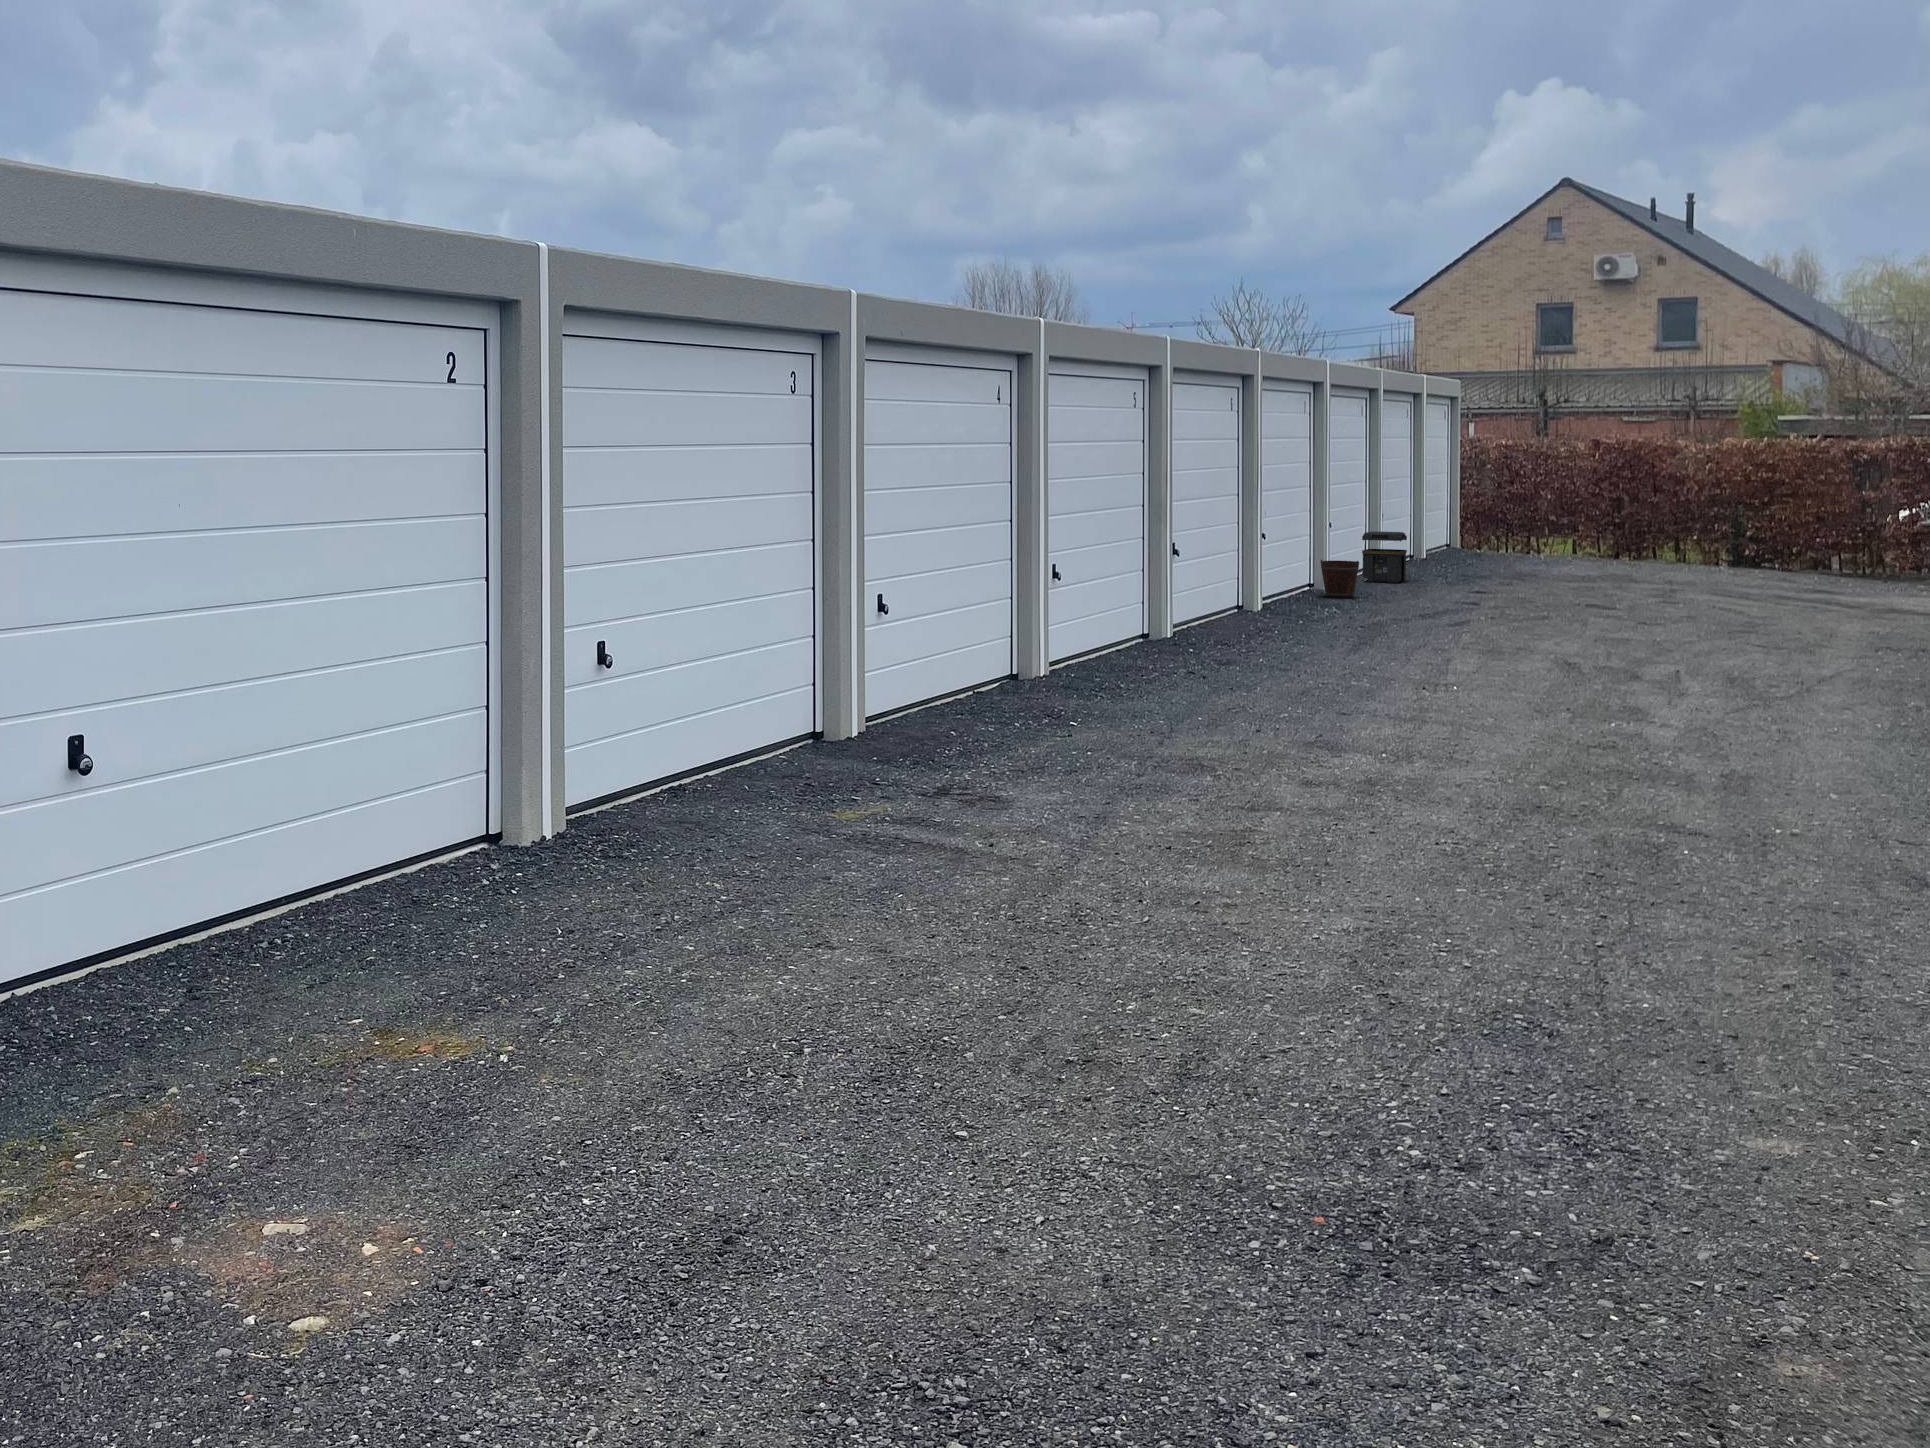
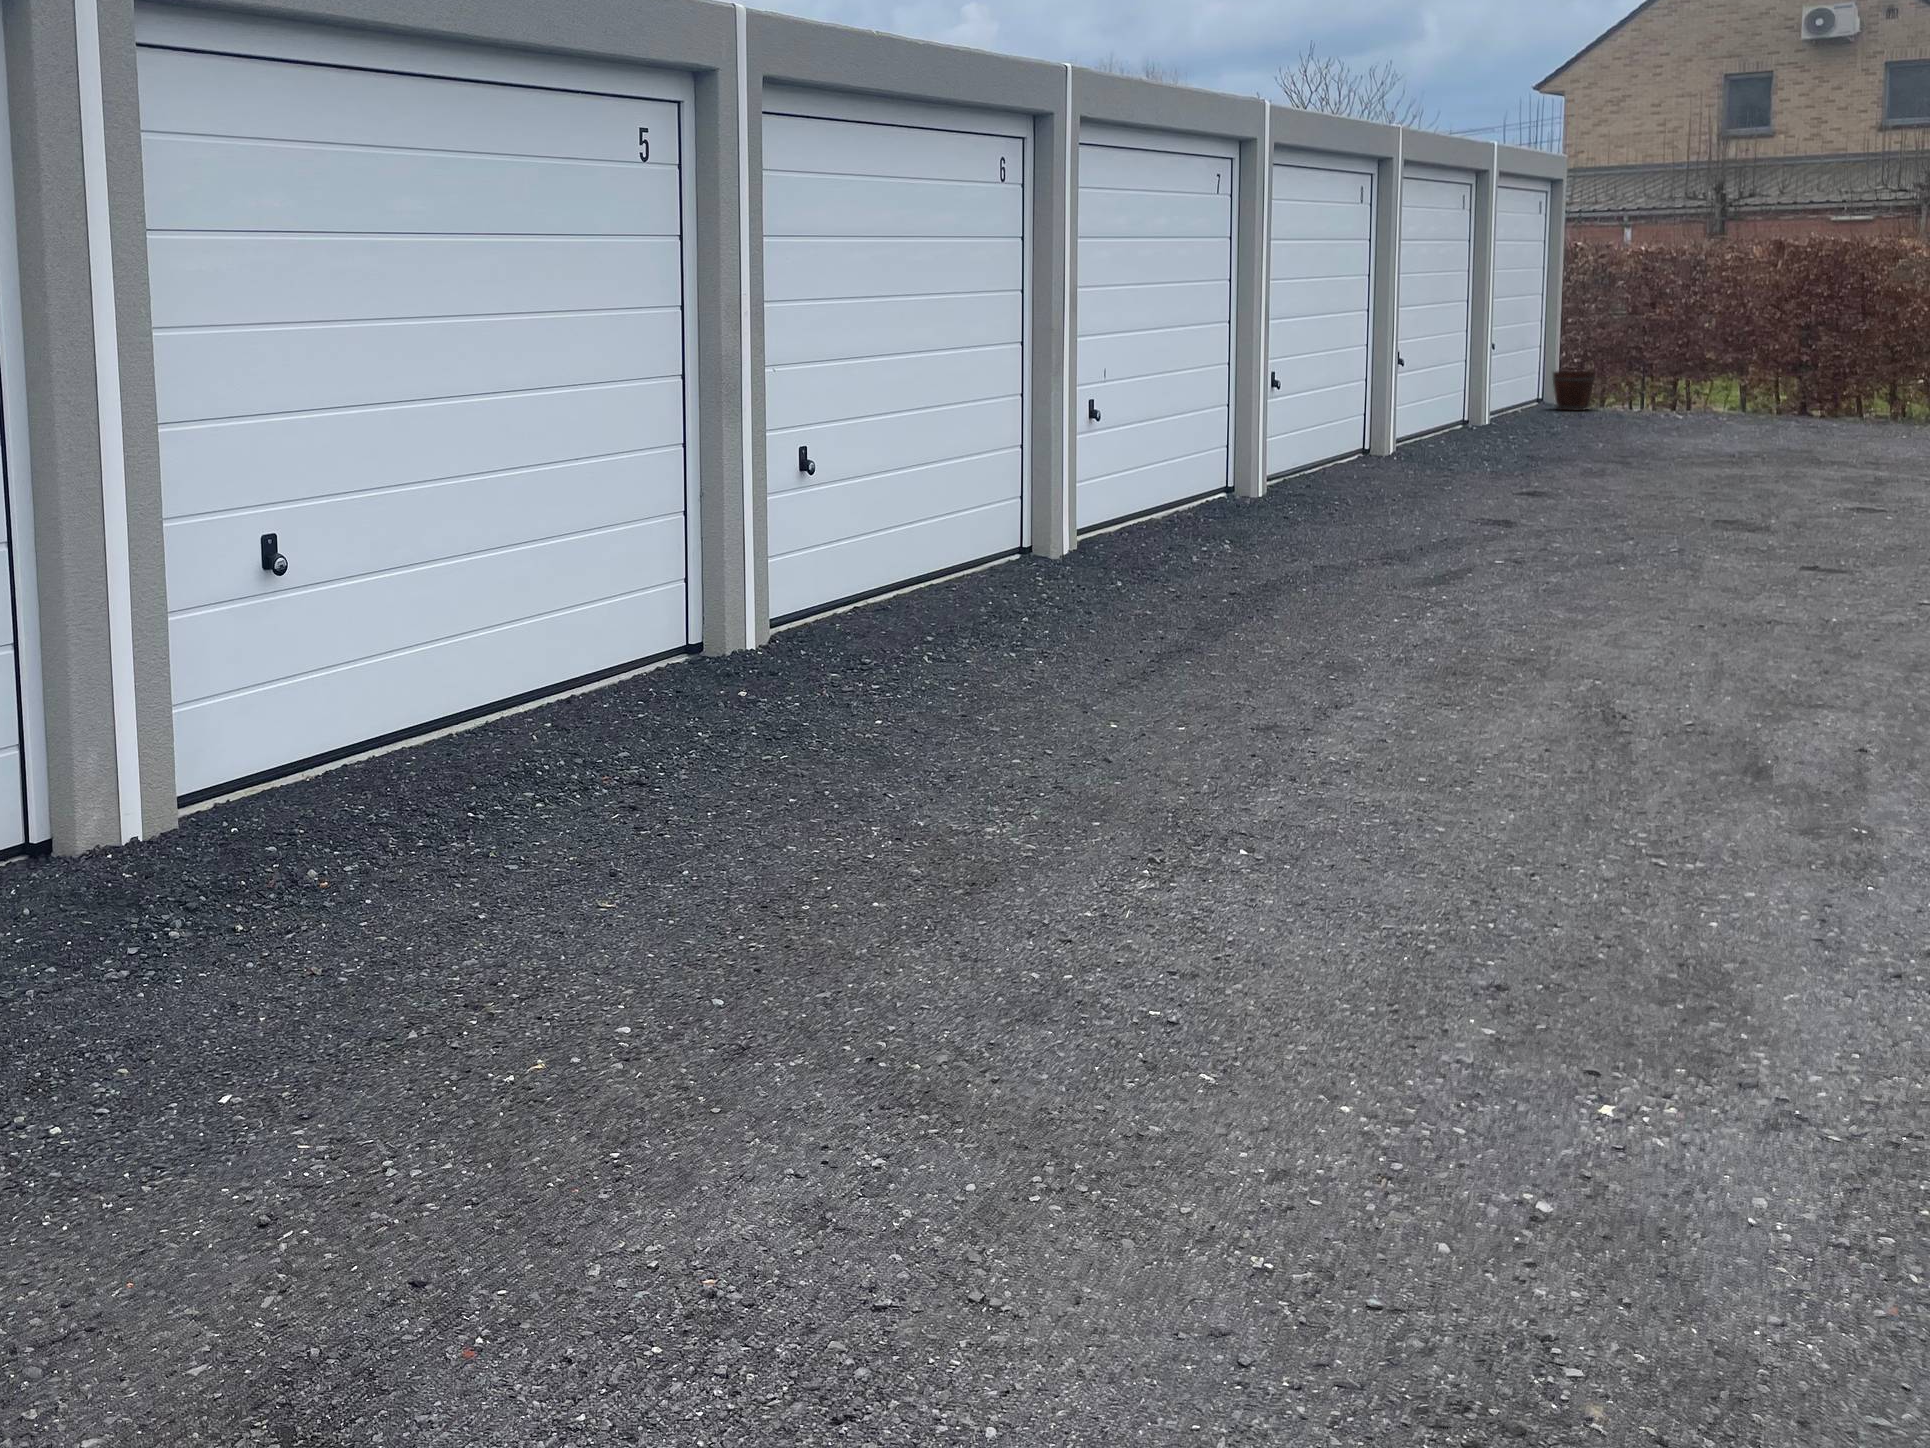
toolbox: present [1362,531,1407,583] -> none [1595,341,1647,396]

